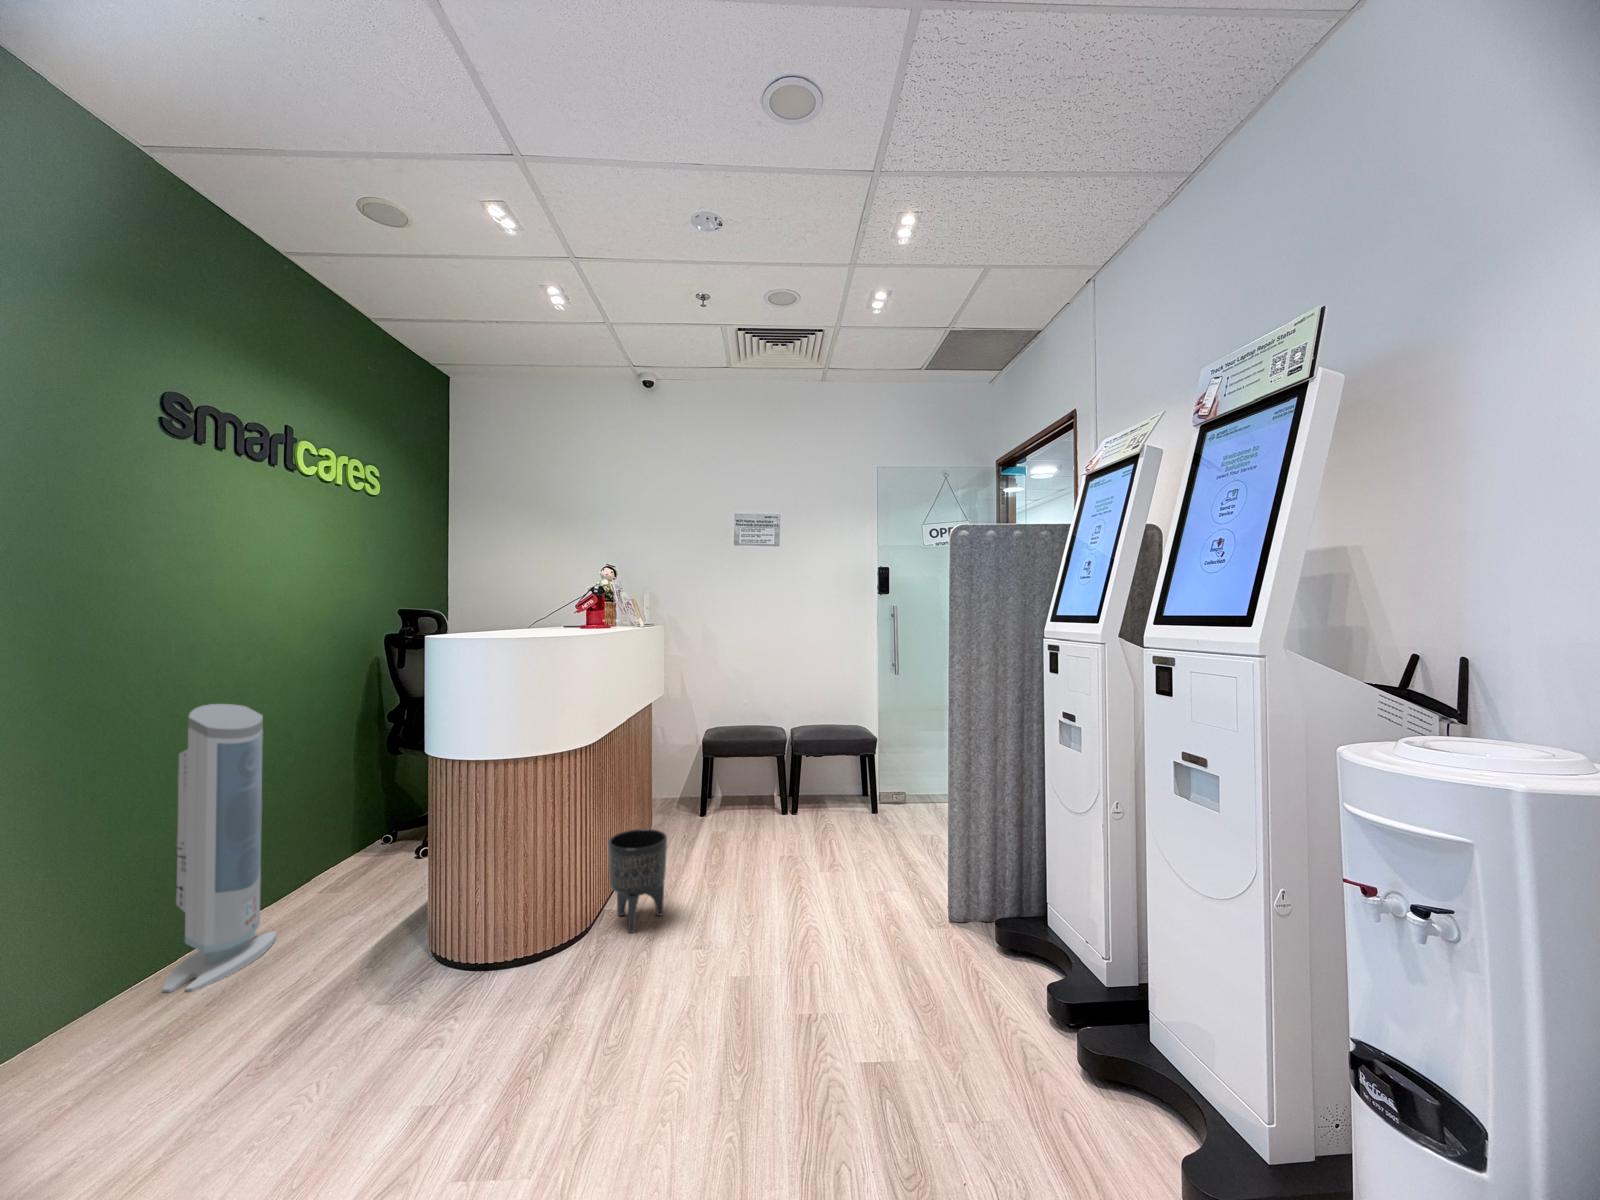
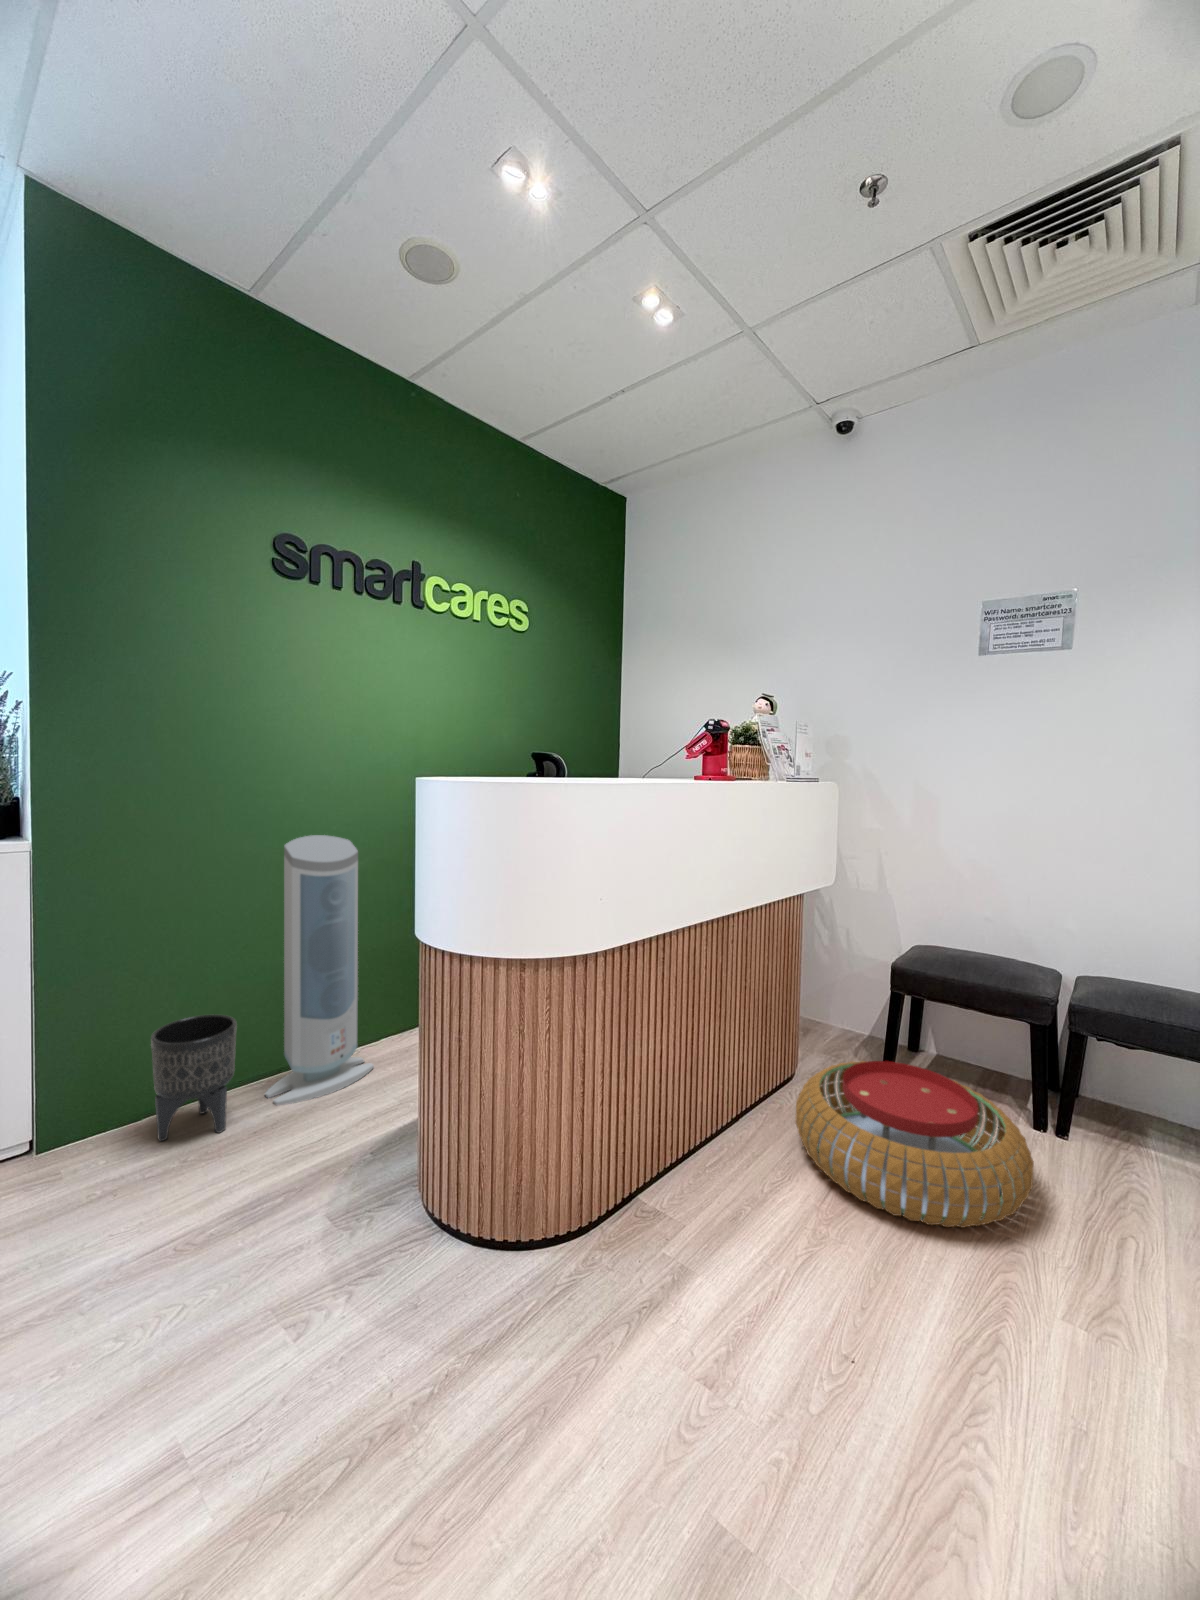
pouf: none [671,793,794,867] -> present [796,1061,1034,1228]
planter: present [608,829,667,933] -> present [151,1015,237,1141]

